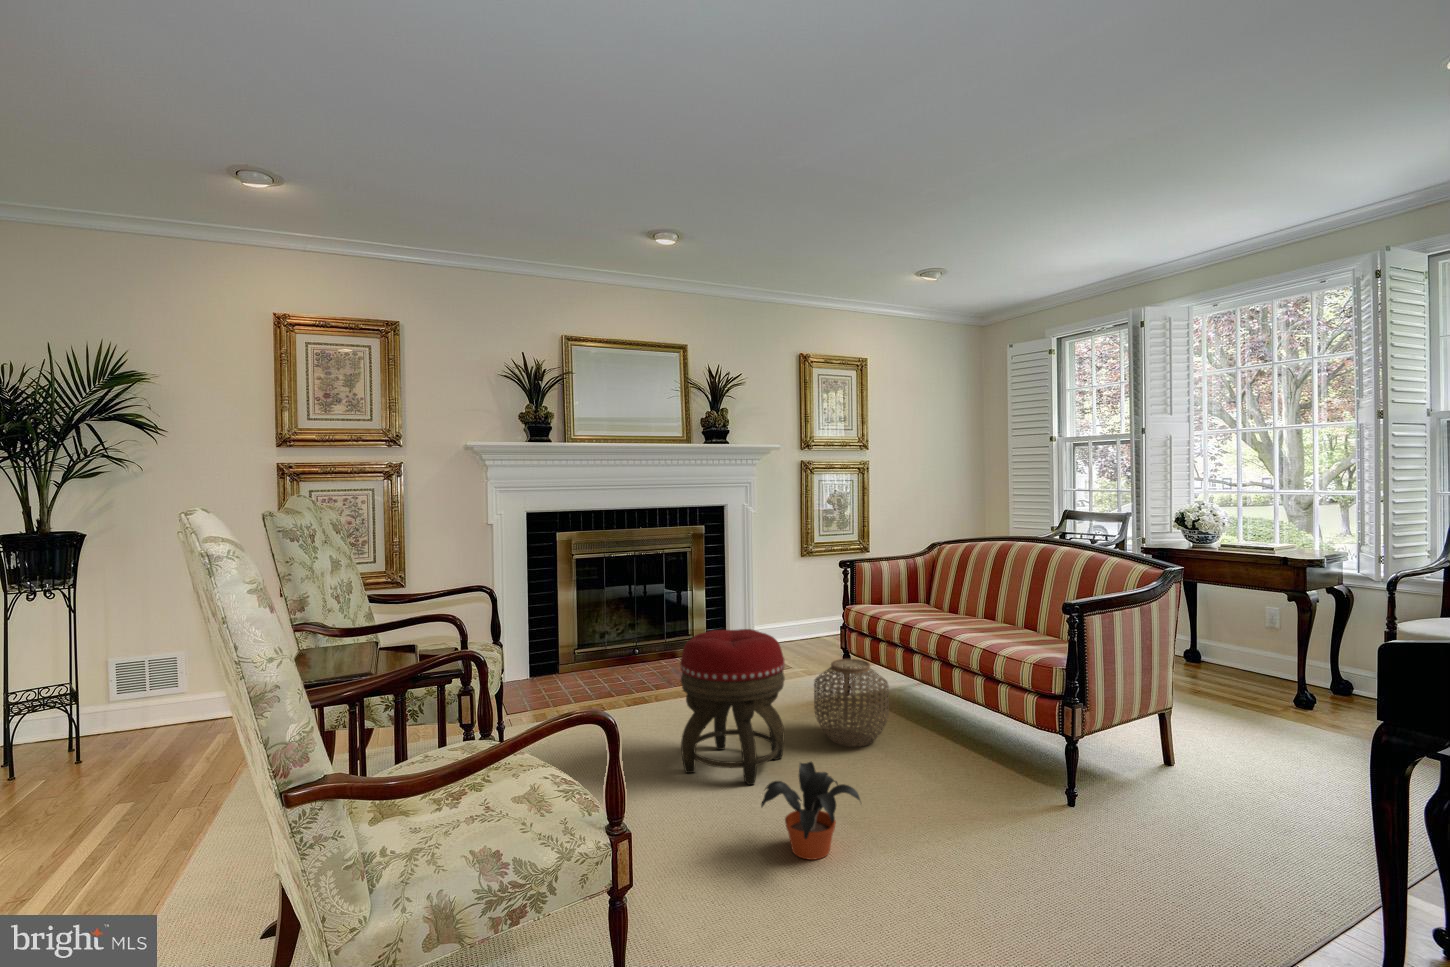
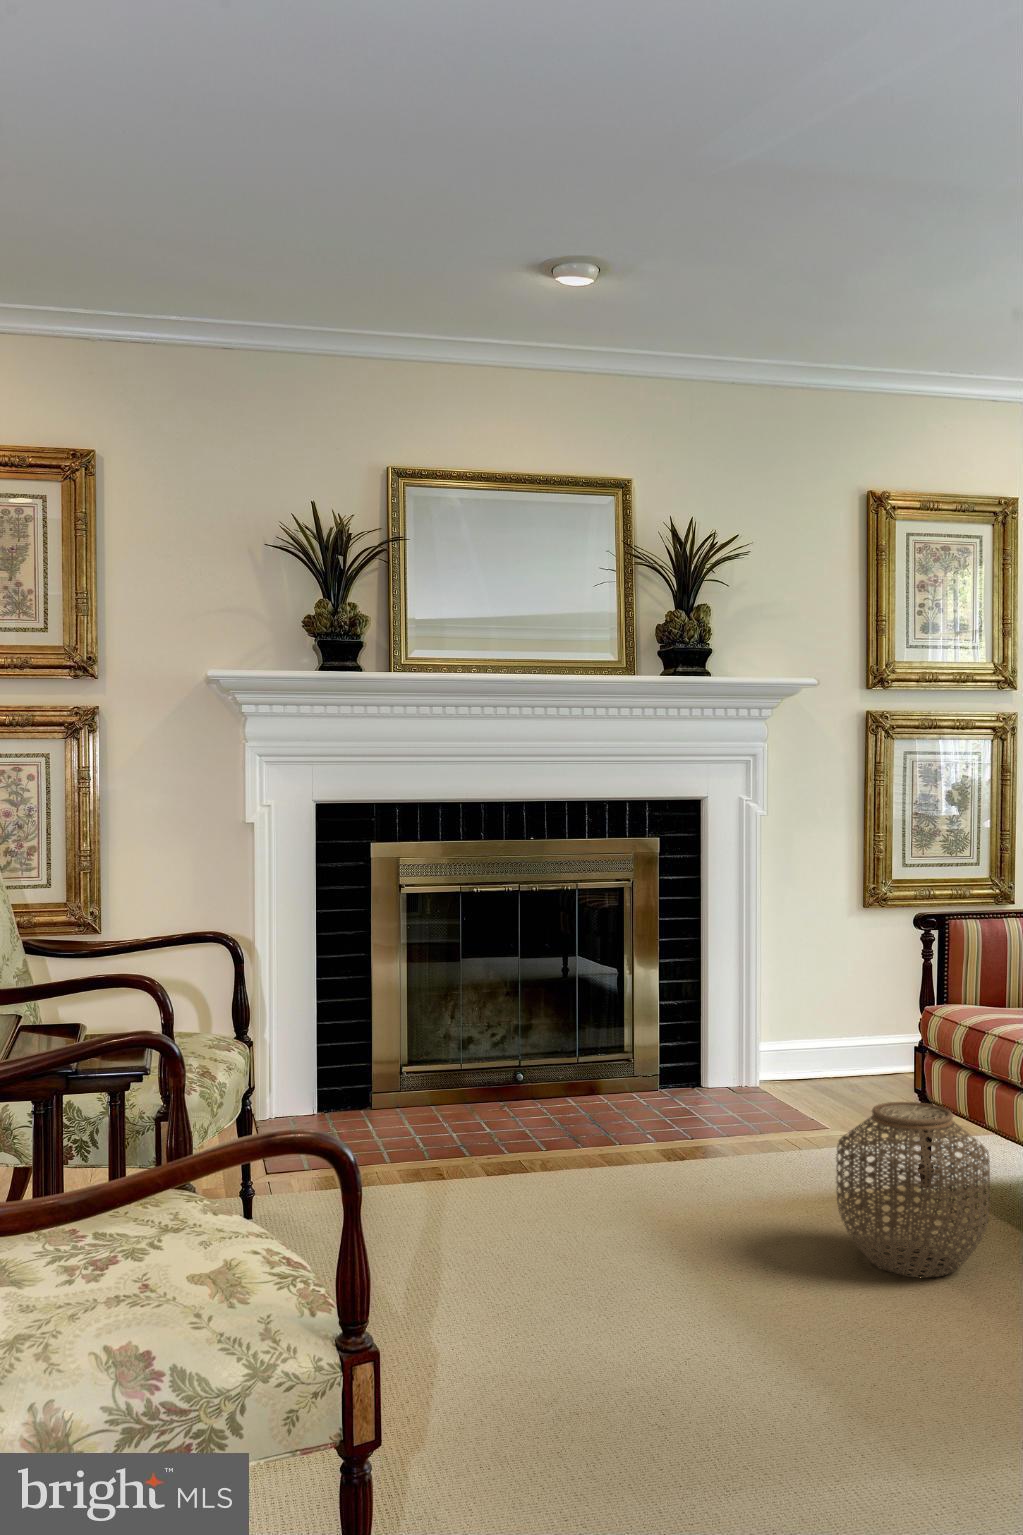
footstool: present [680,629,785,785] -> none [563,1030,768,1328]
potted plant: present [761,762,860,860] -> none [680,1281,882,1468]

